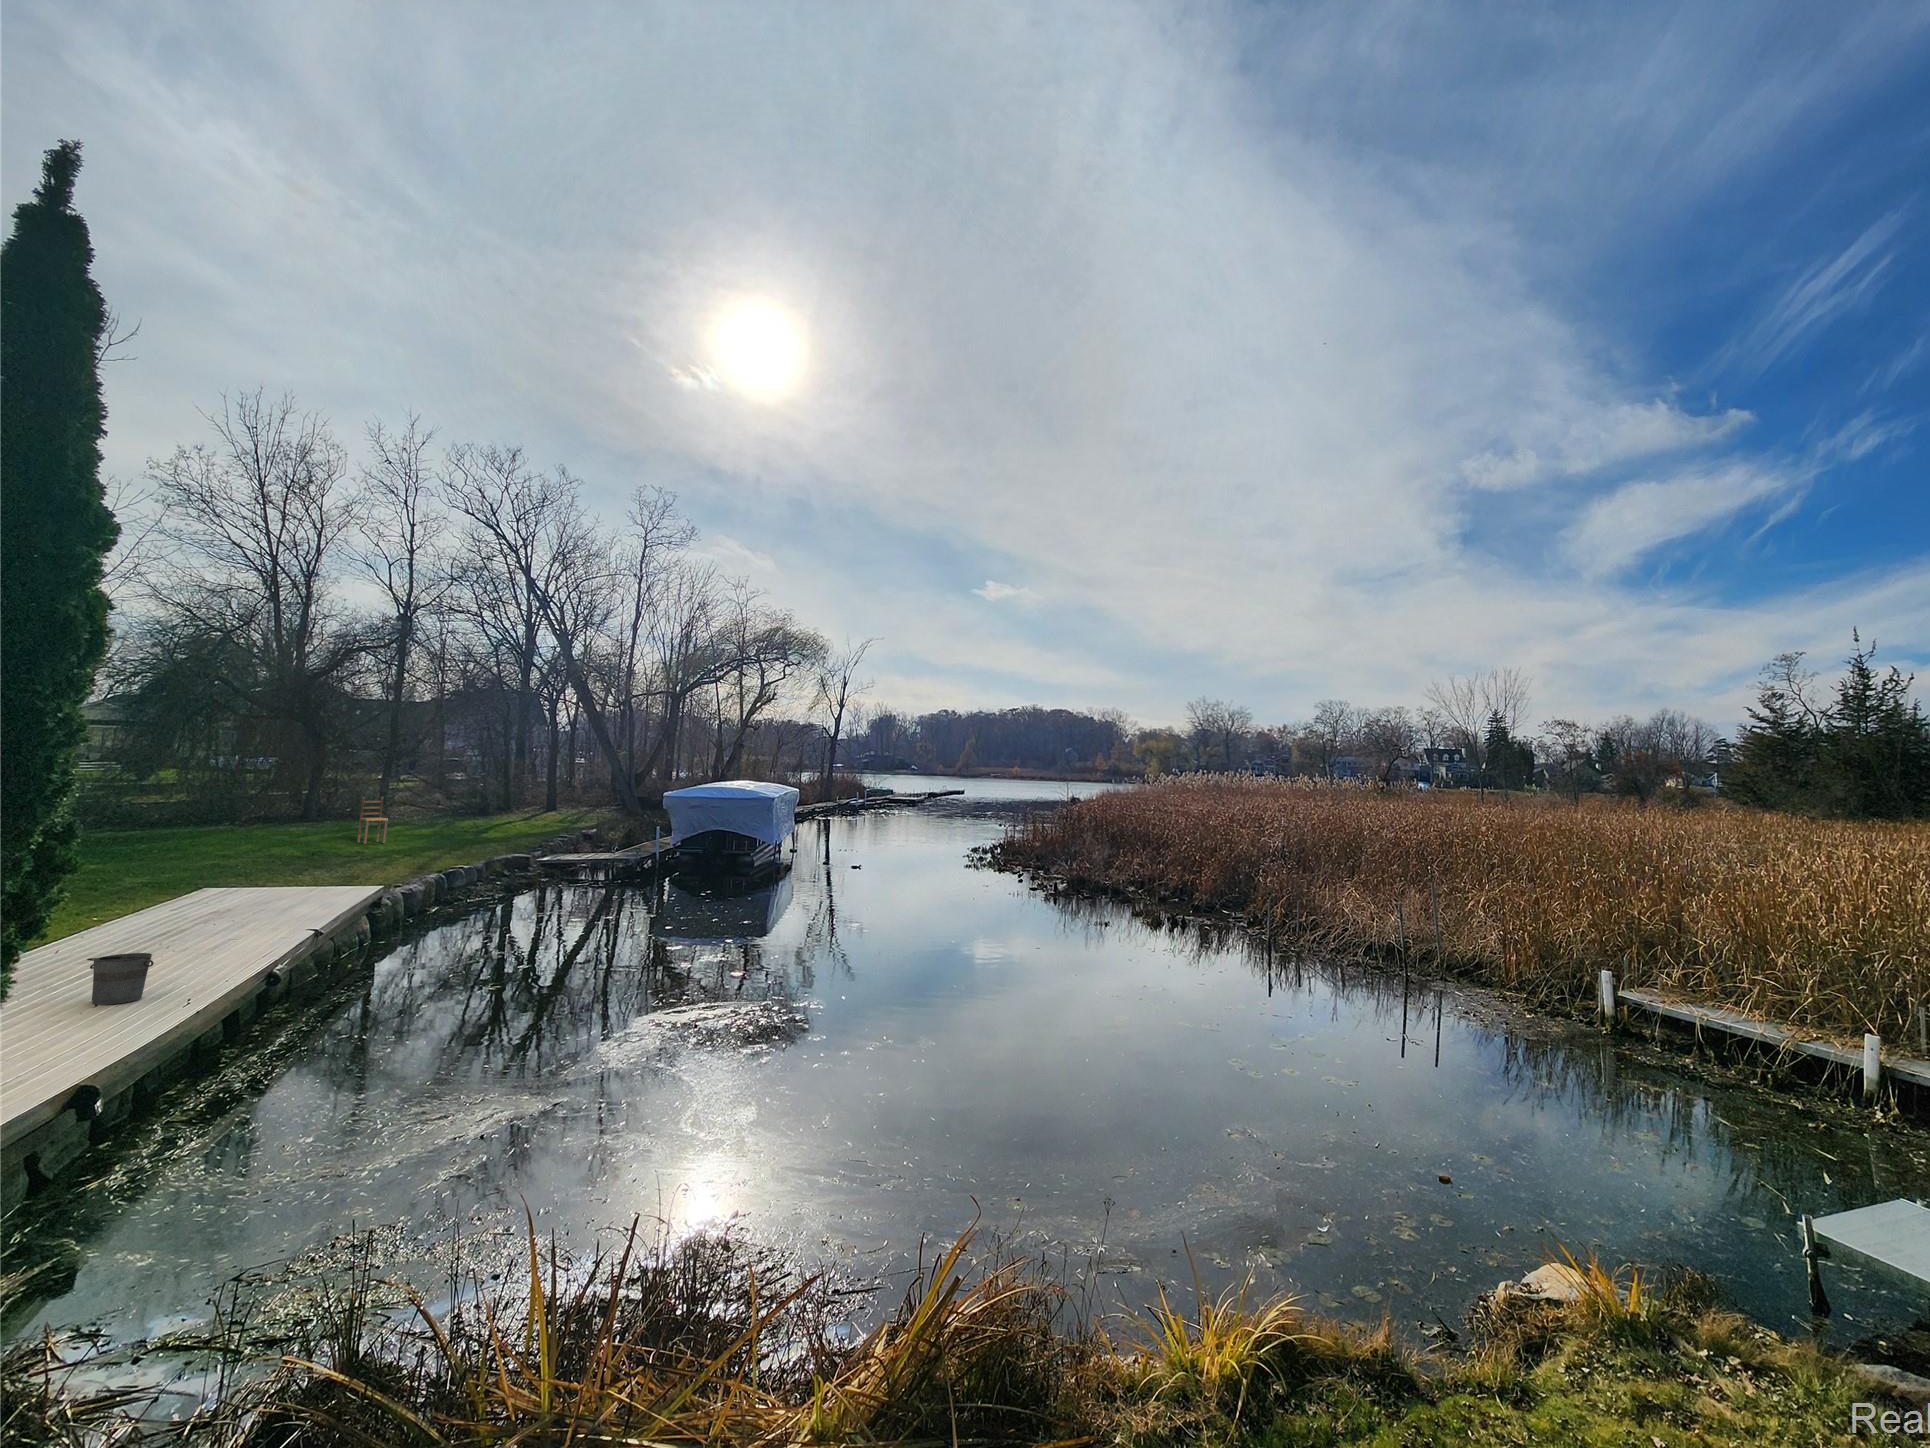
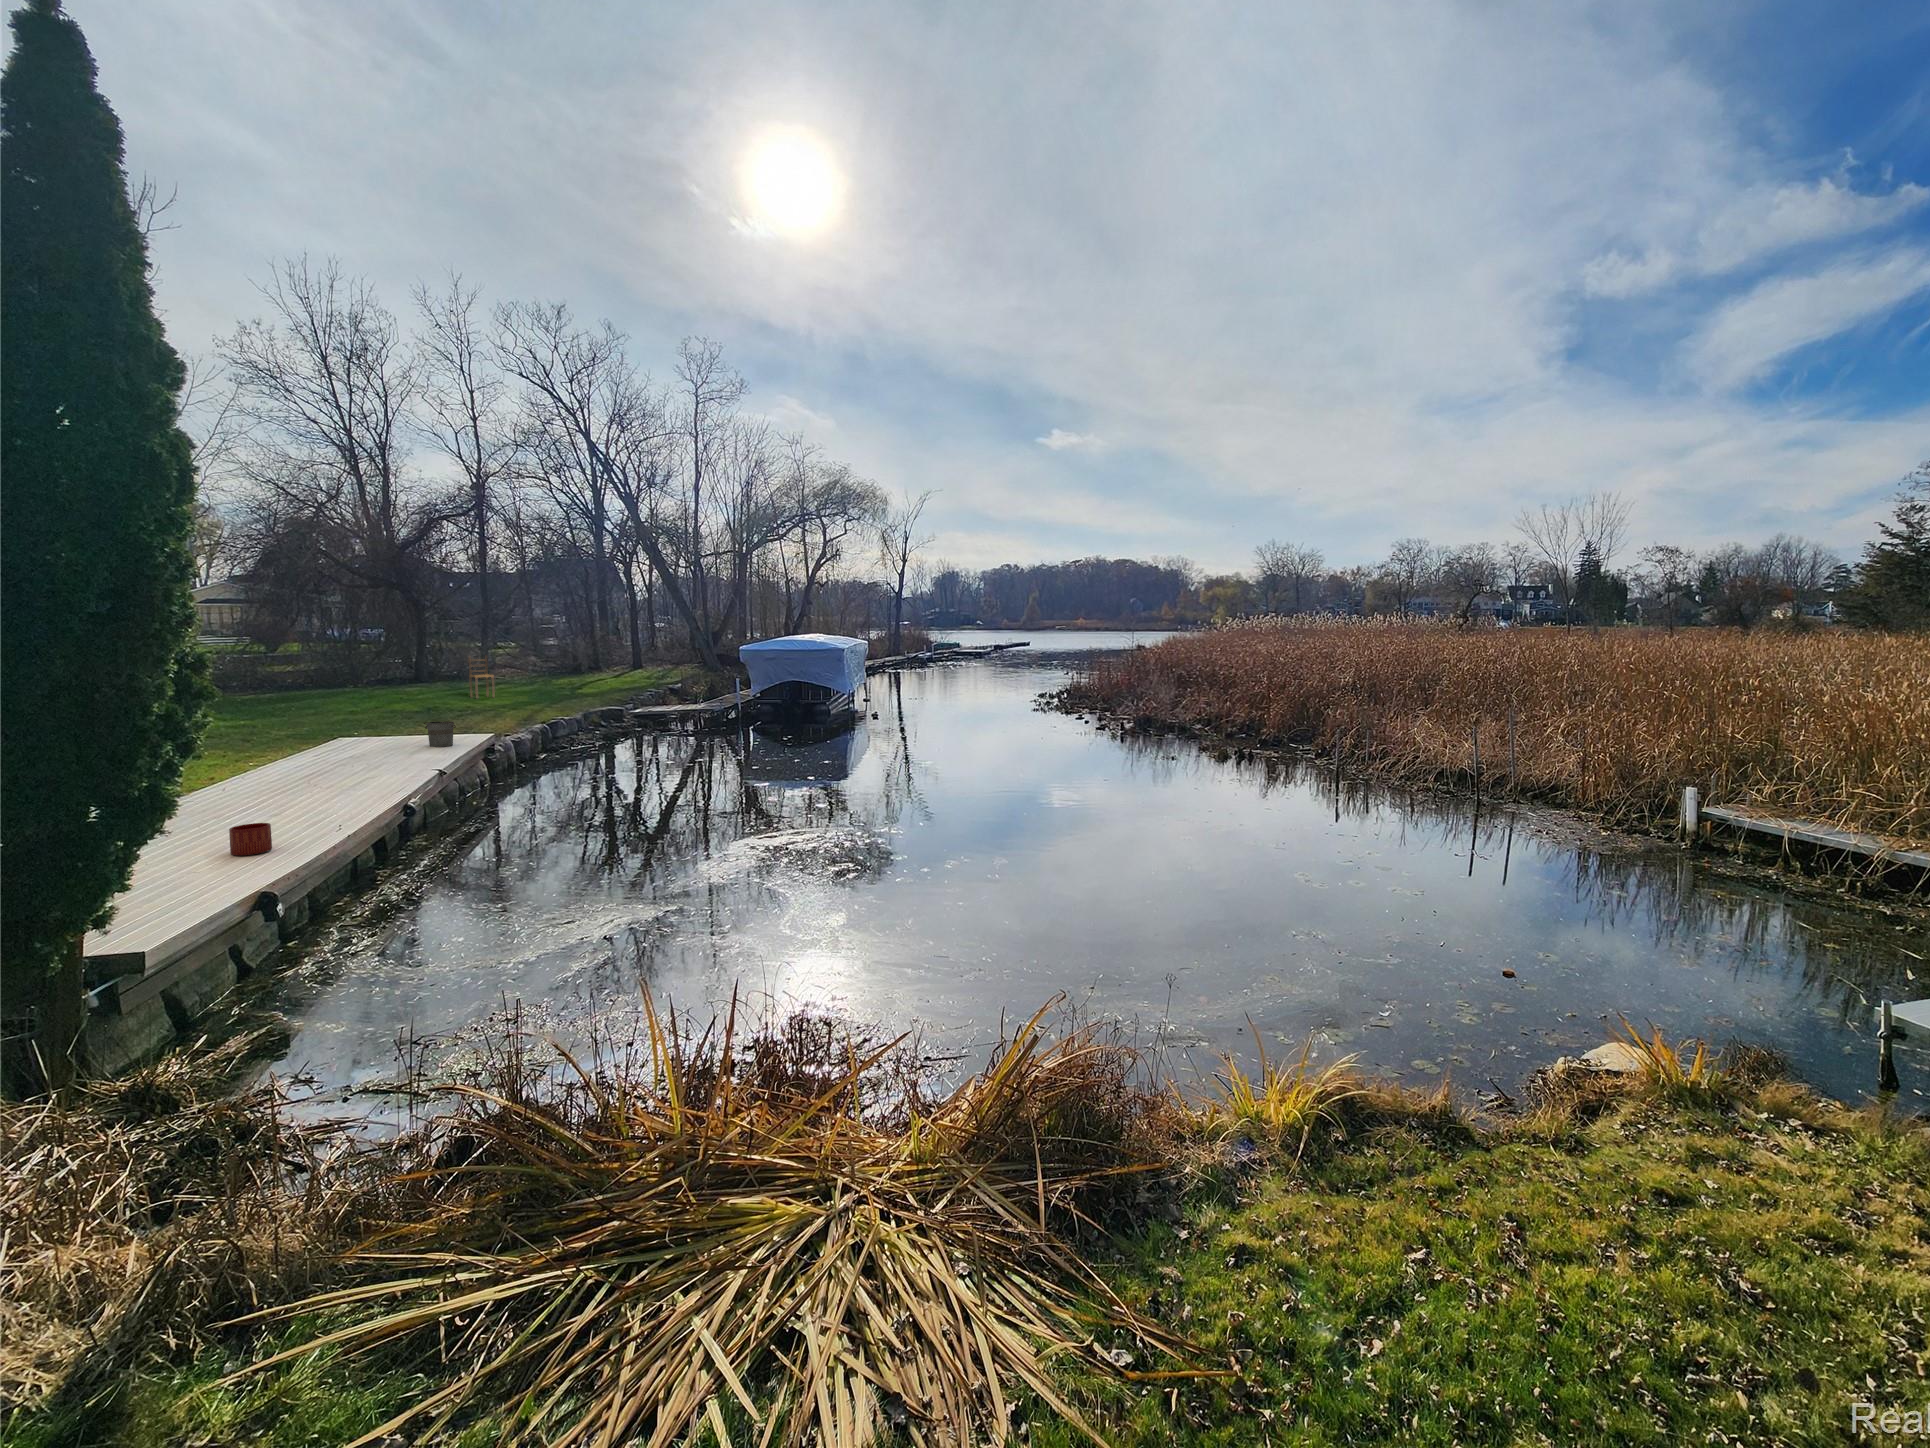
bucket: present [87,953,154,1005] -> present [424,721,456,747]
planter: none [49,998,105,1038] -> present [229,823,272,856]

